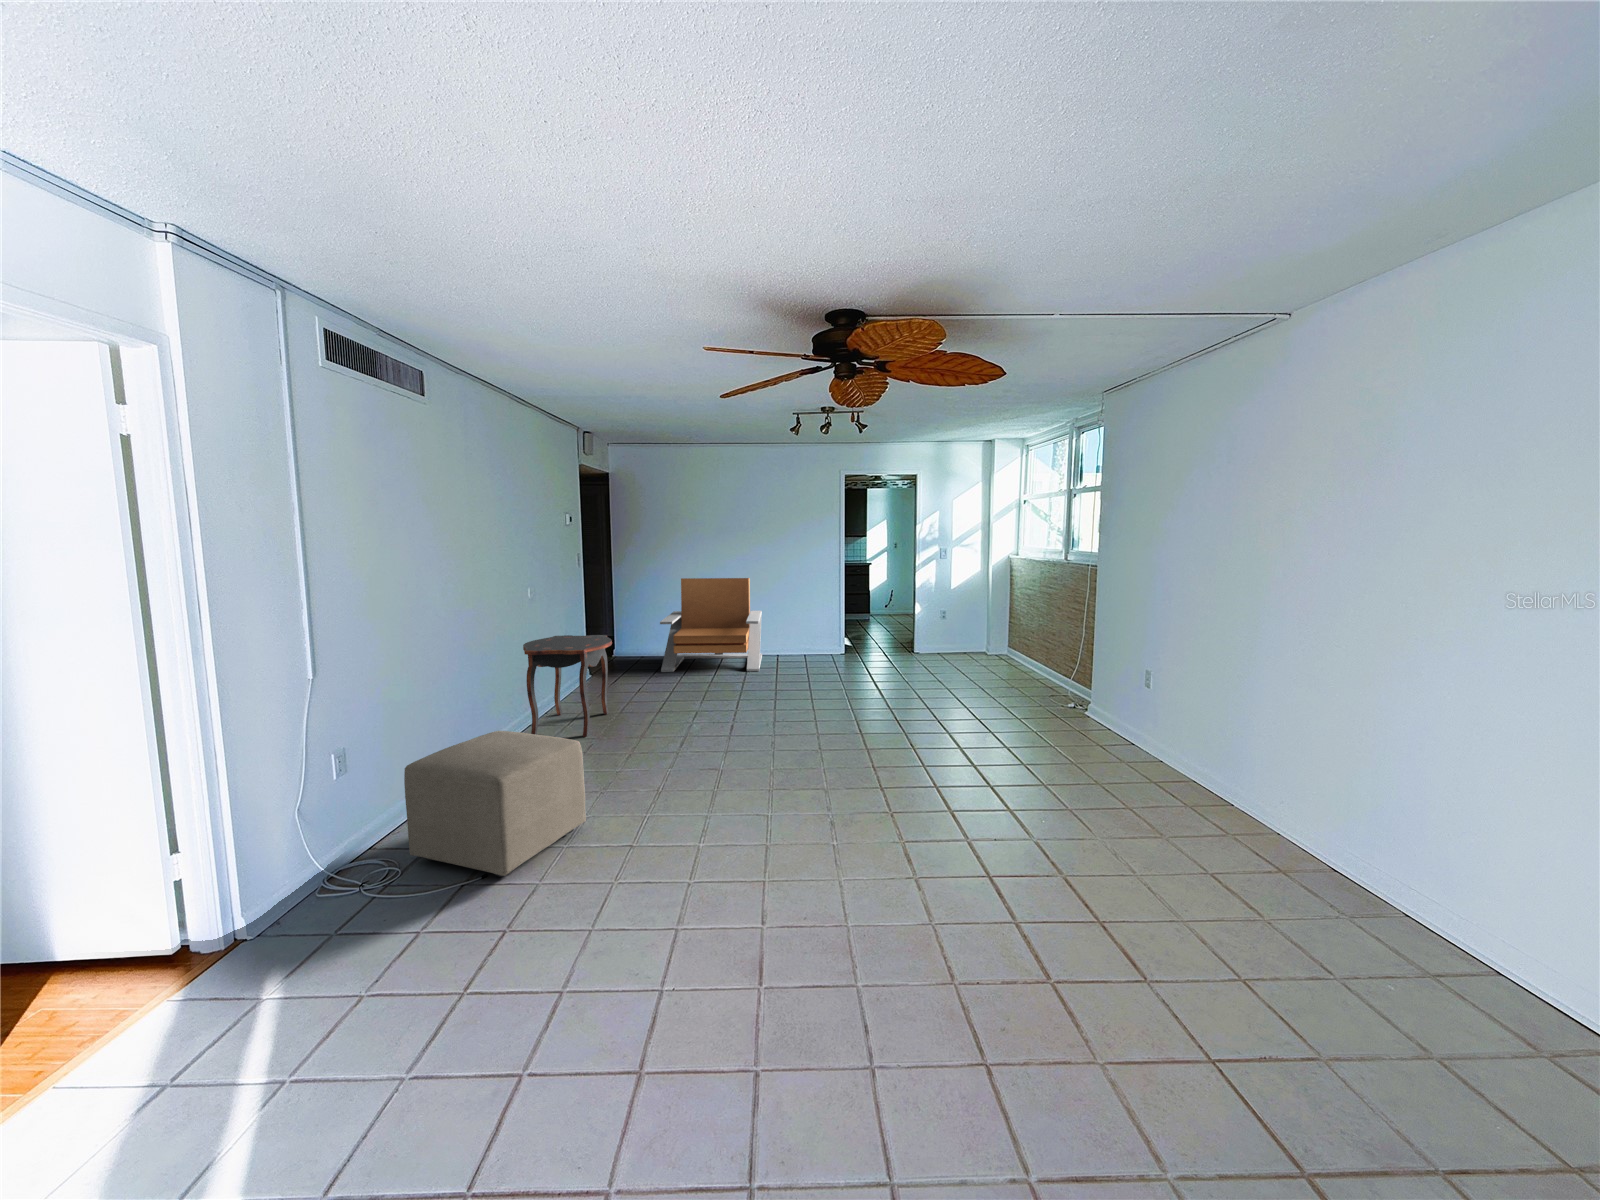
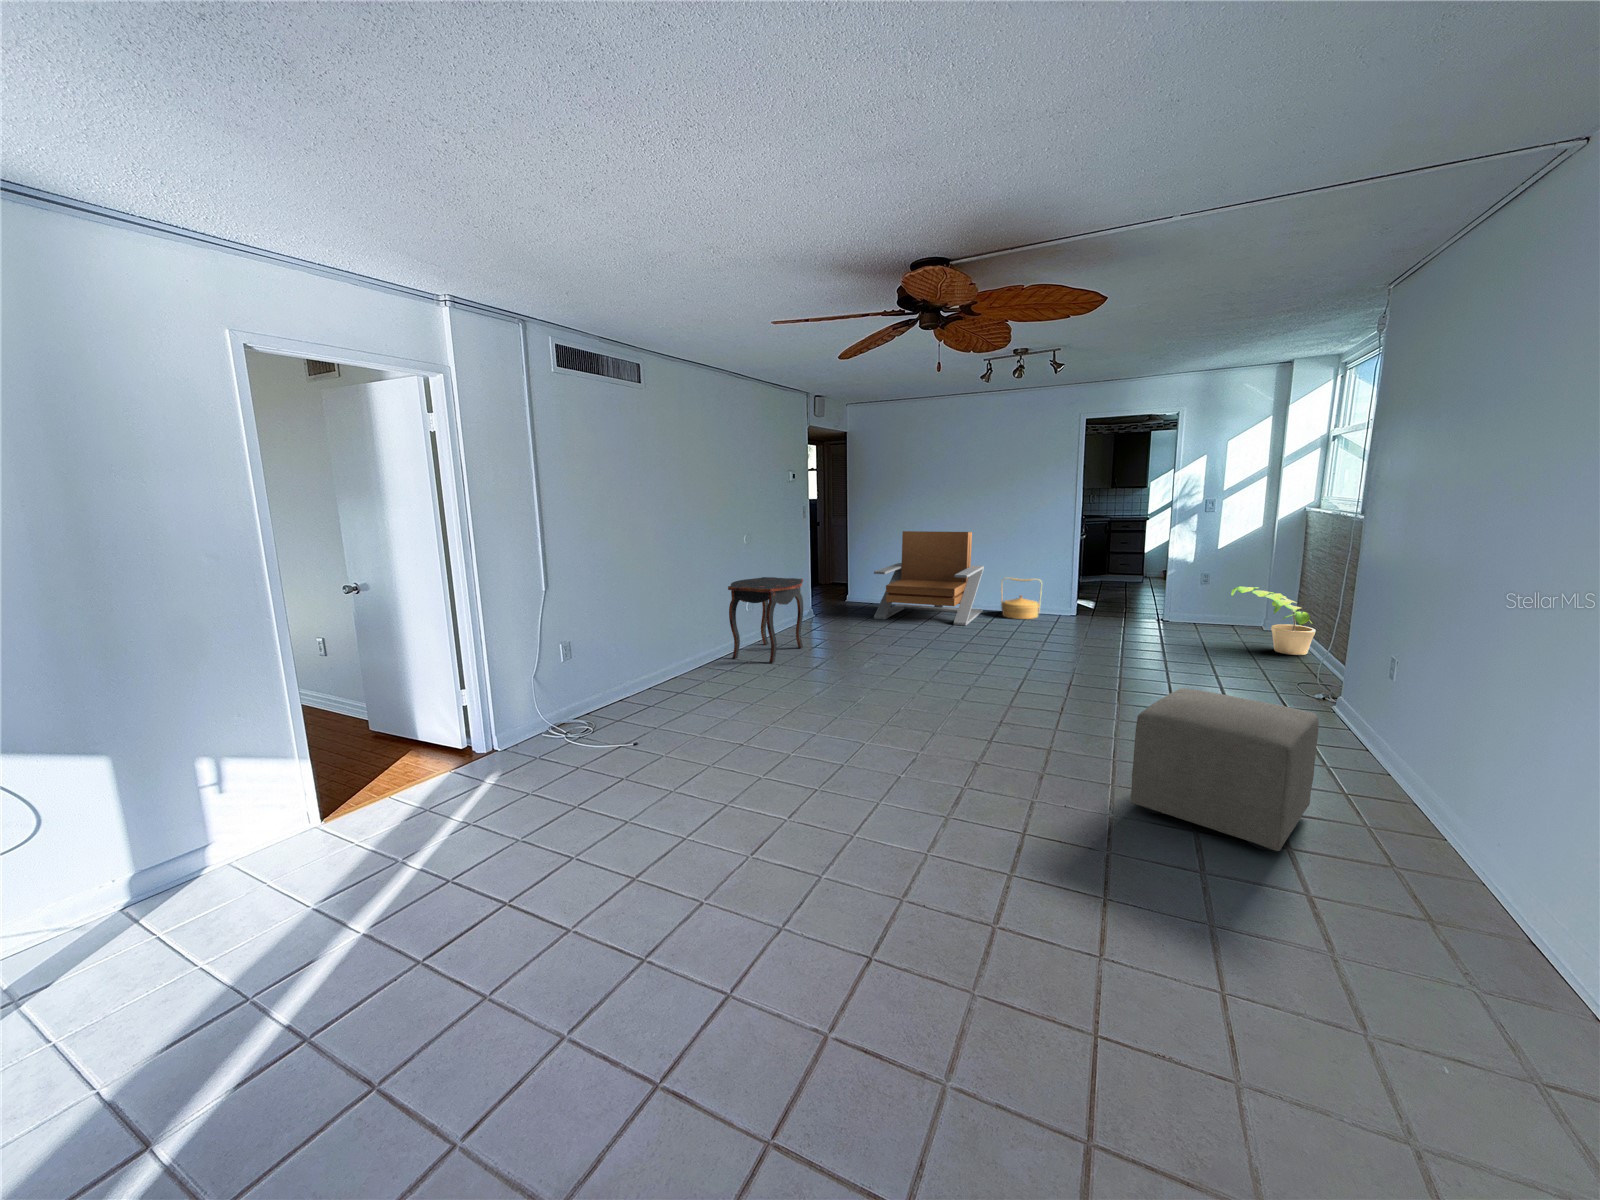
potted plant: none [977,619,1035,672] -> present [1231,586,1316,655]
woven basket: none [780,621,817,660] -> present [1001,578,1040,619]
ottoman: present [404,731,586,877] -> present [1131,688,1319,851]

